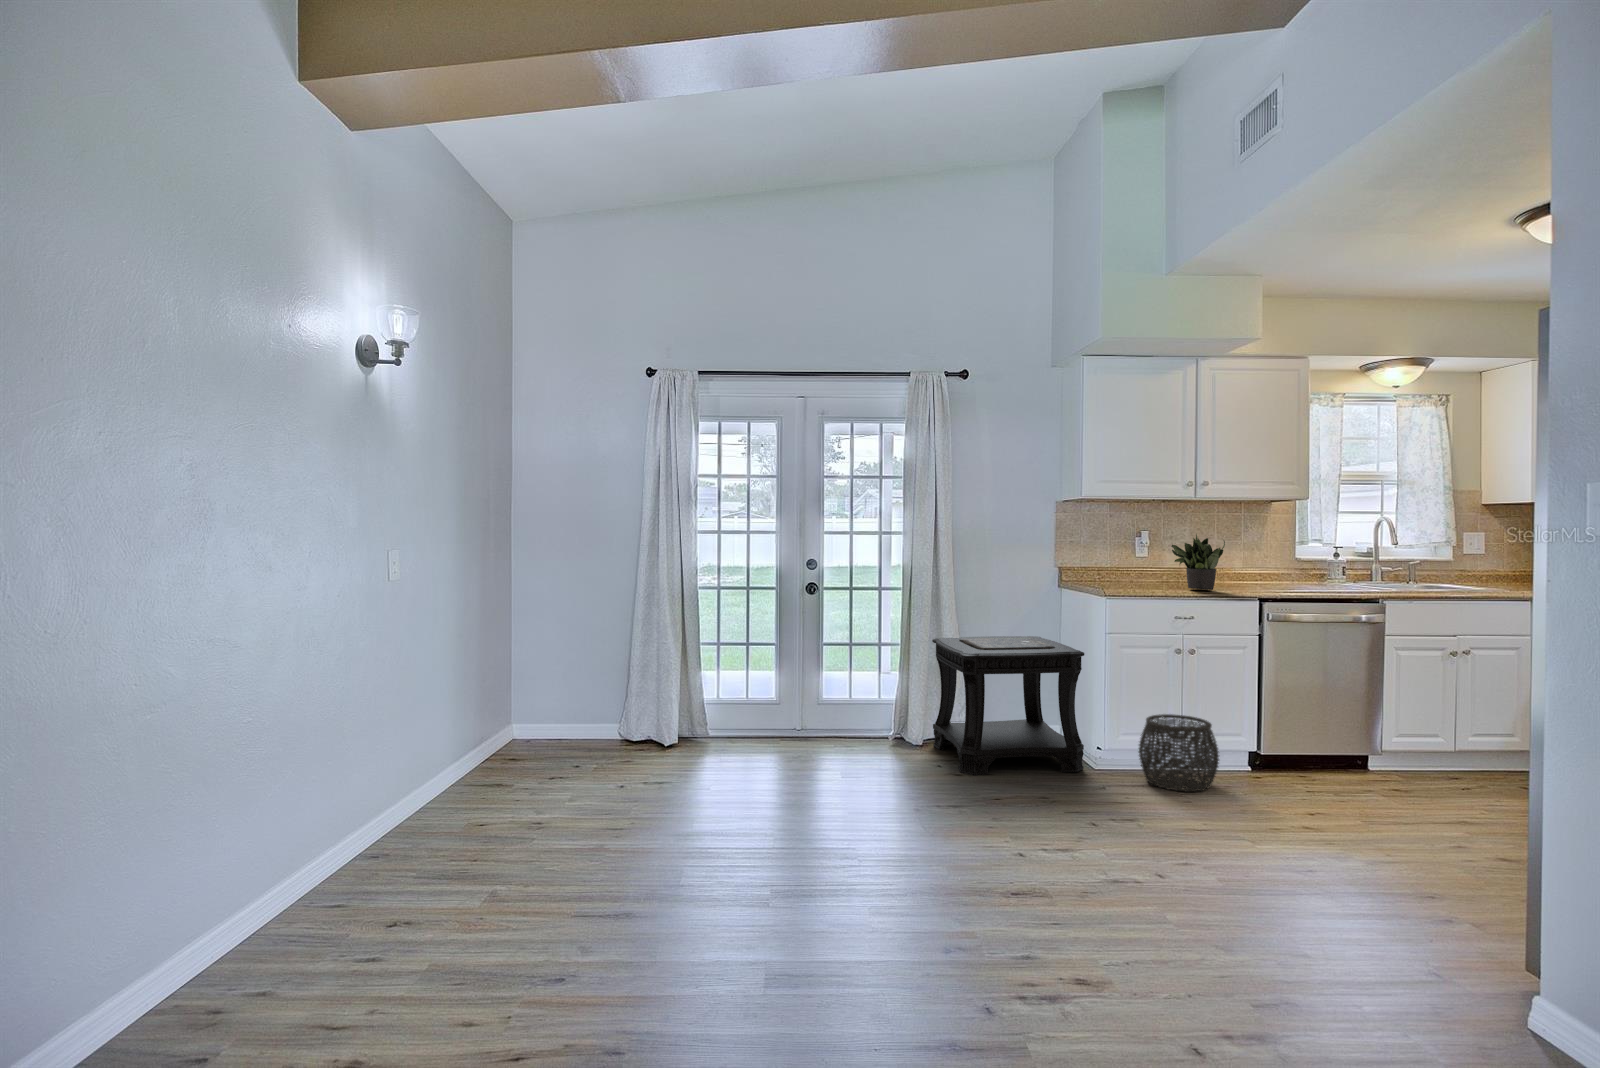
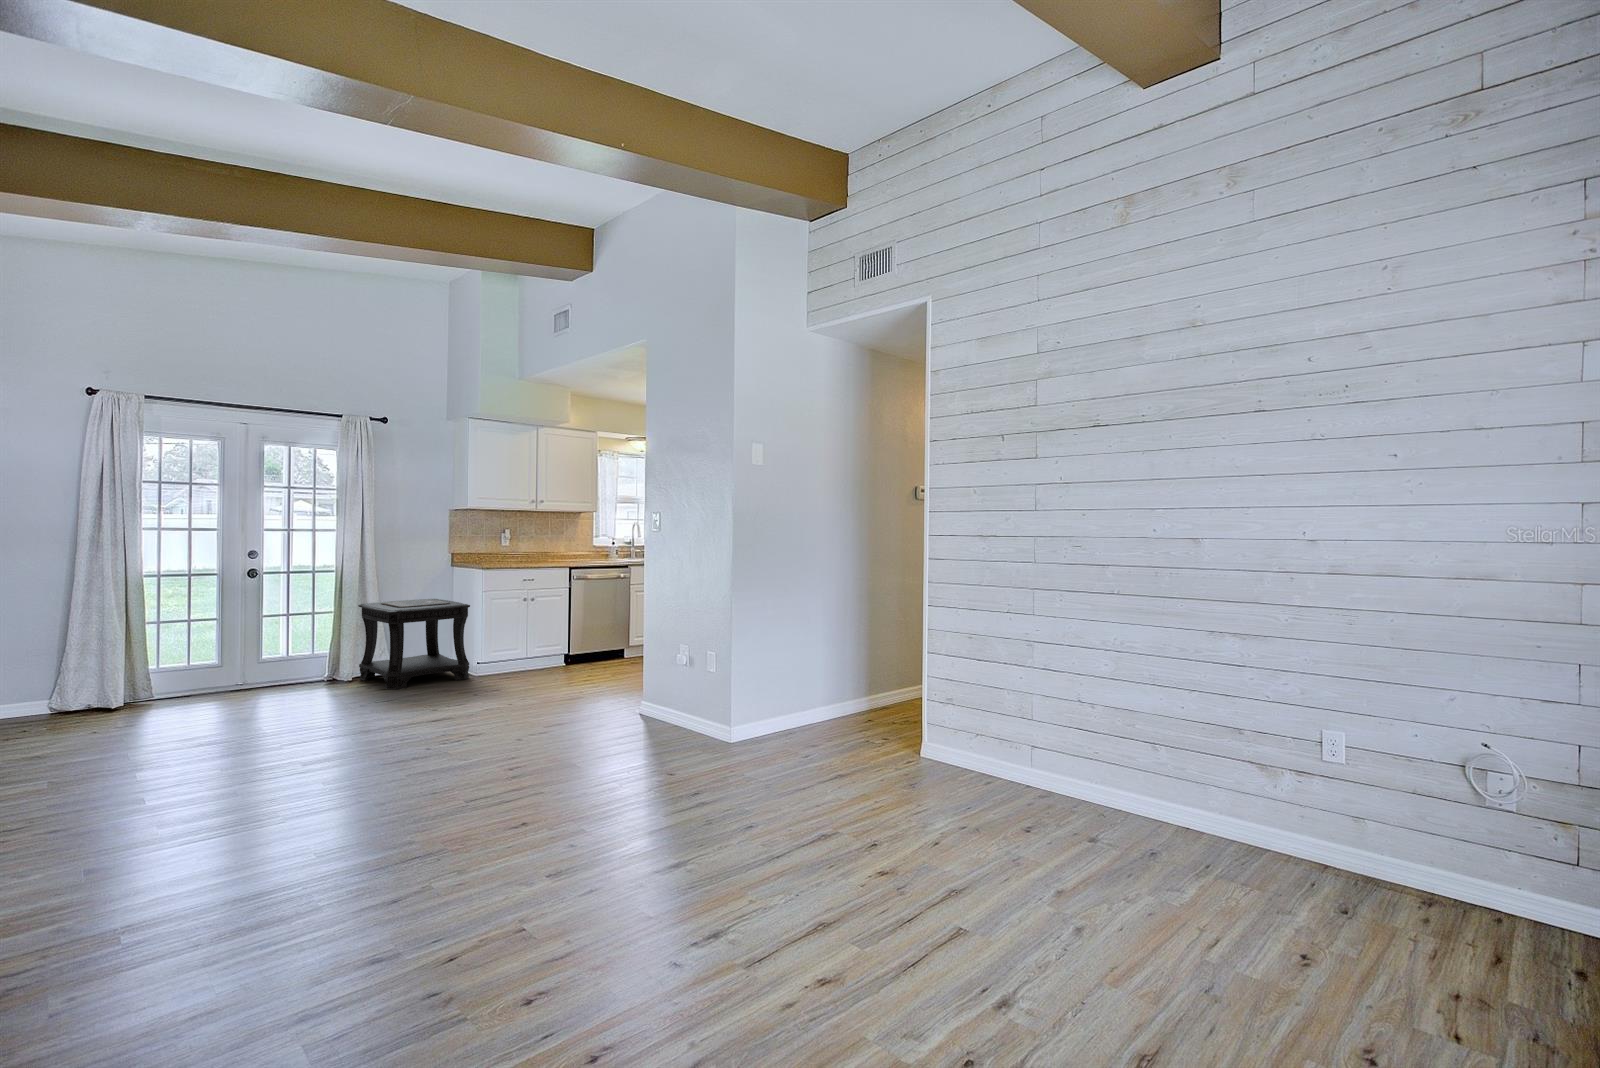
potted plant: present [1171,534,1225,590] -> none [522,531,553,564]
woven basket: present [1139,714,1219,792] -> none [503,637,549,680]

